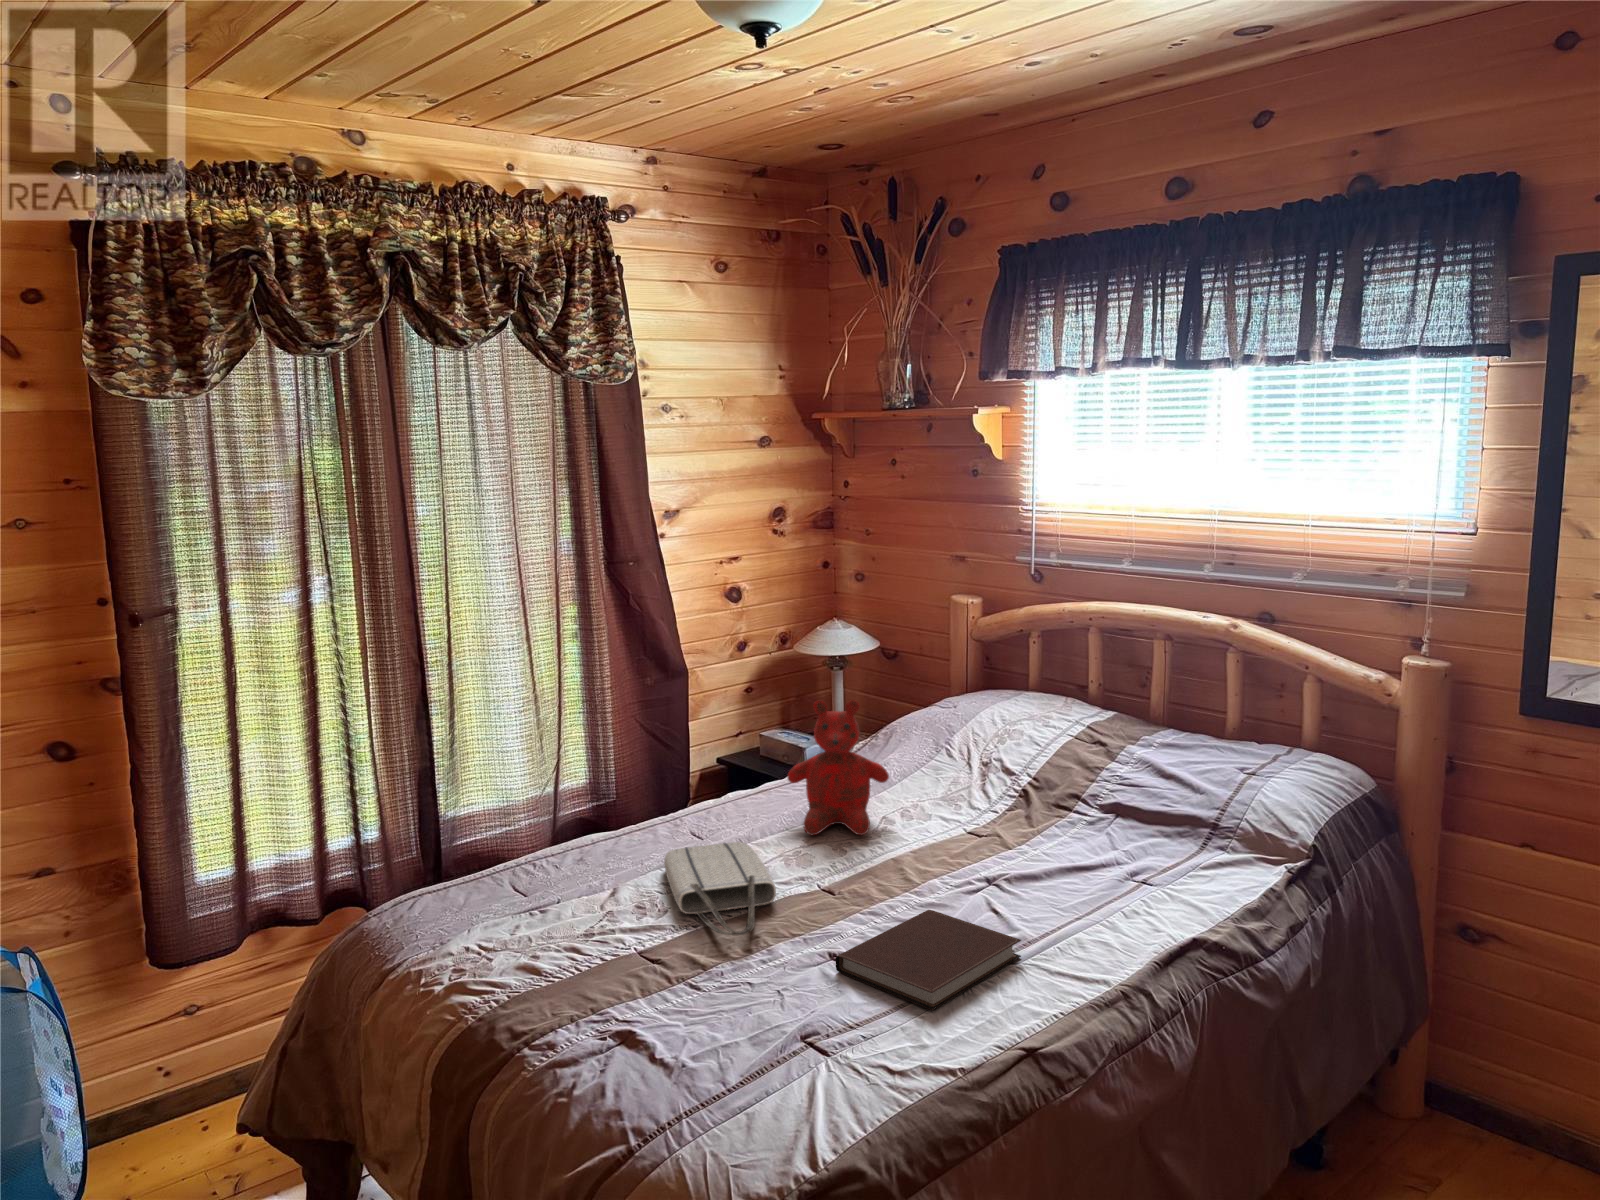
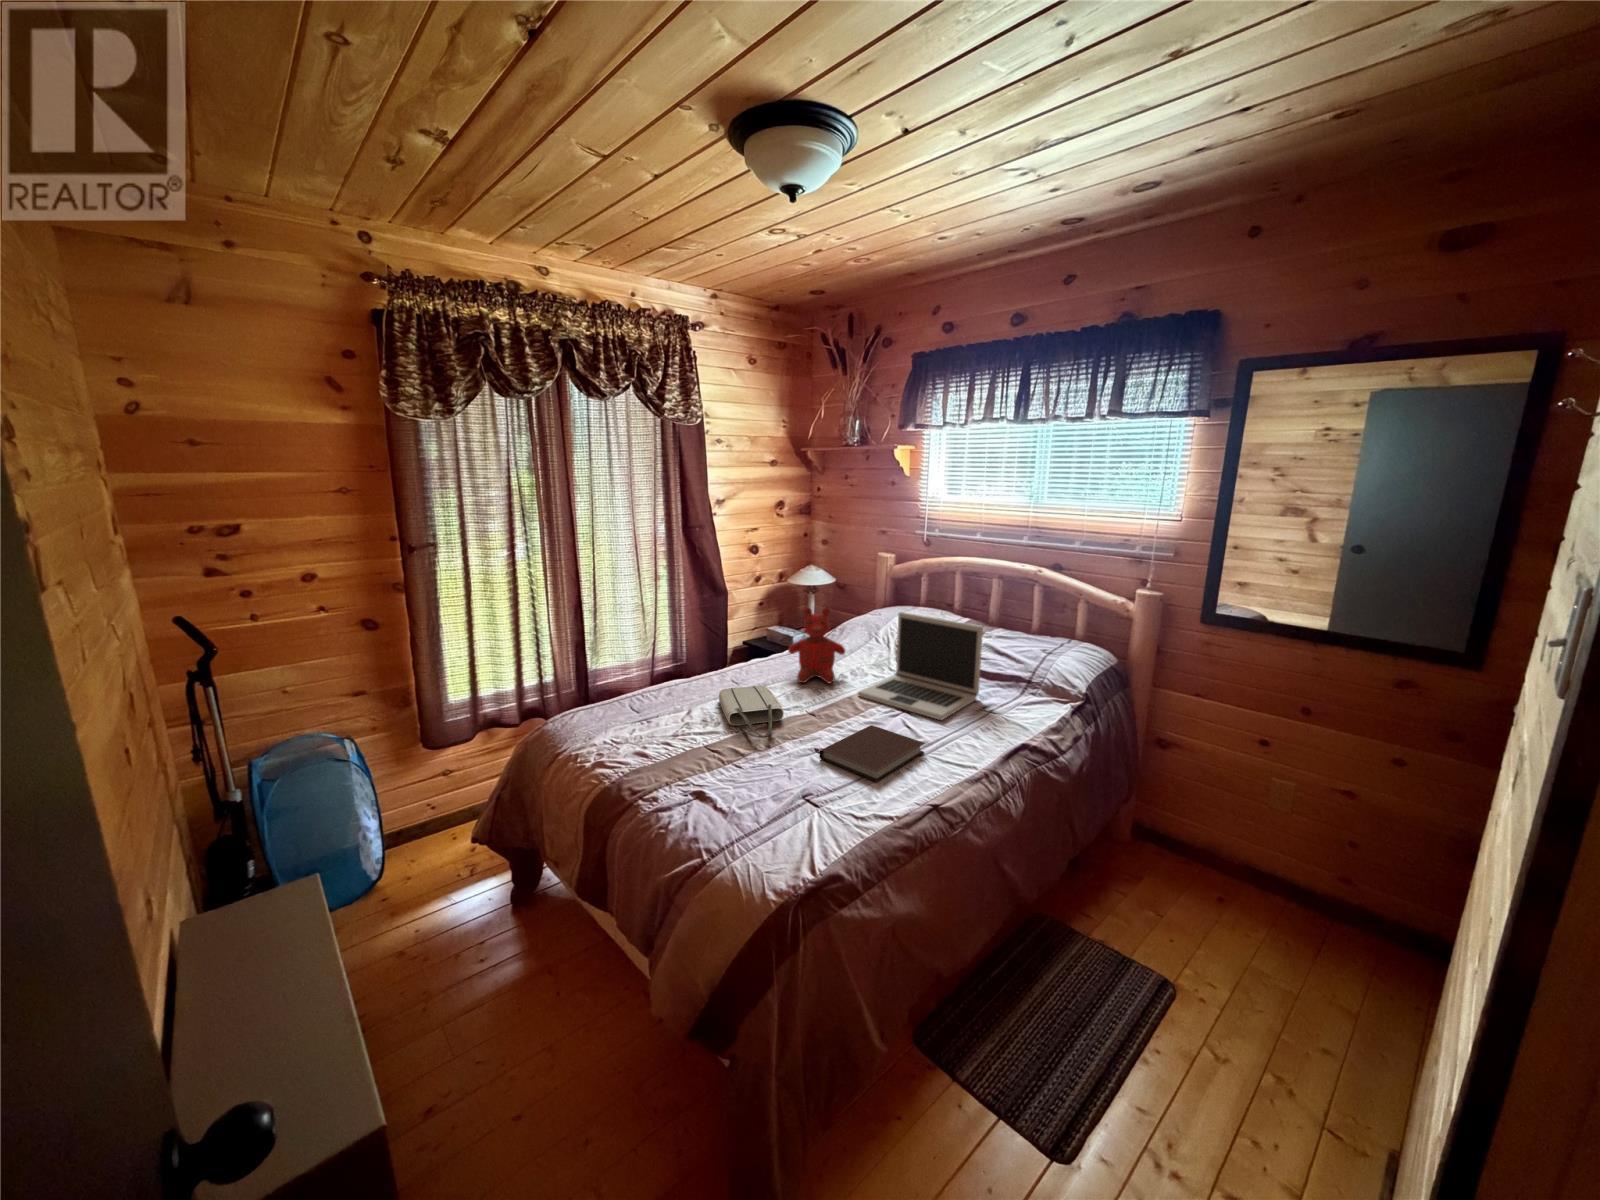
laptop: none [911,704,1127,899] -> present [858,612,983,720]

